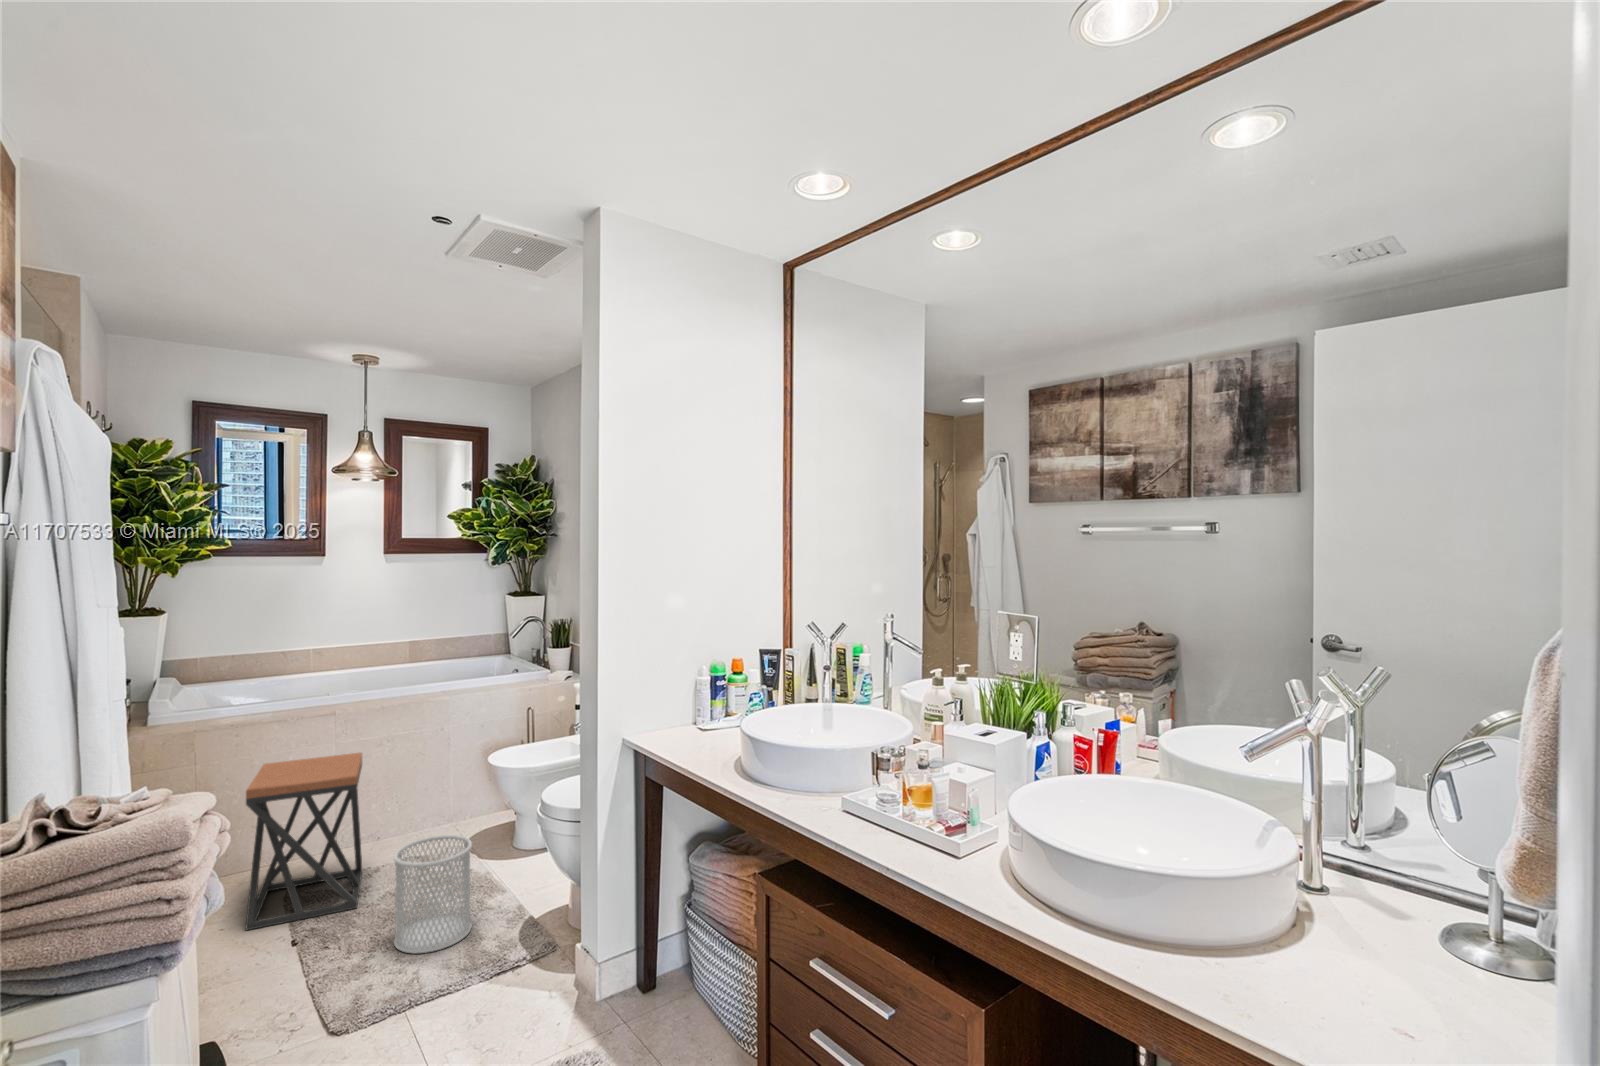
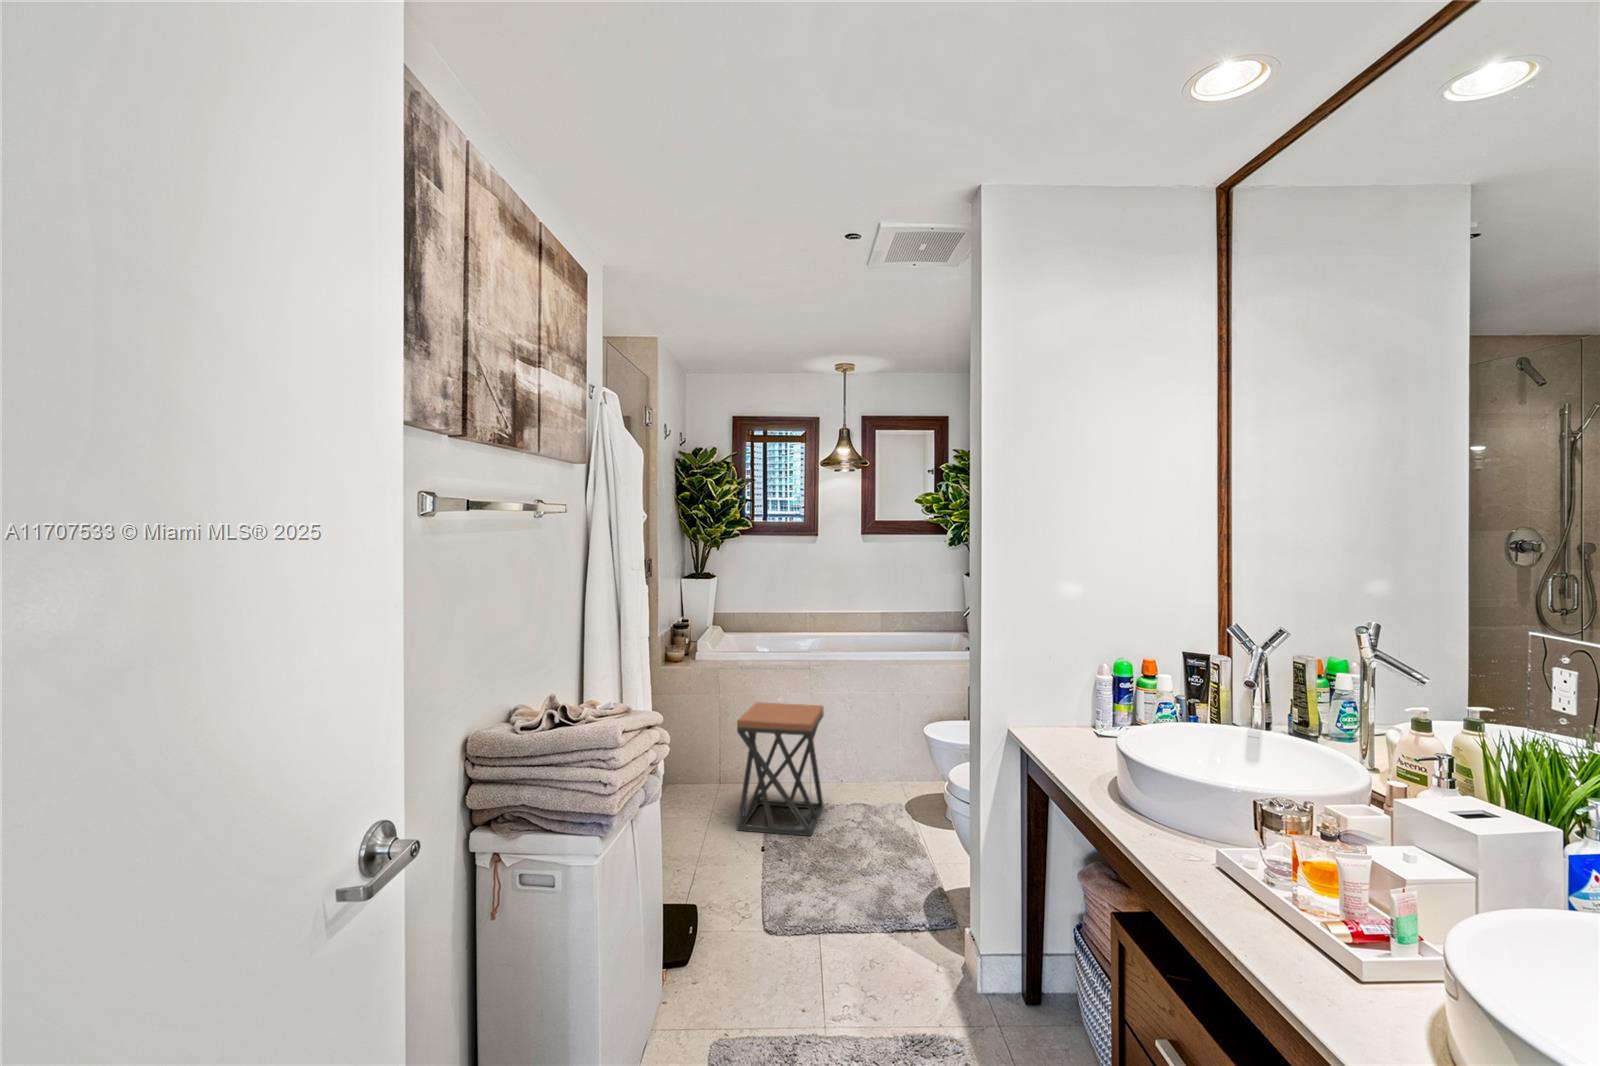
wastebasket: present [394,835,472,953] -> none [828,790,891,892]

